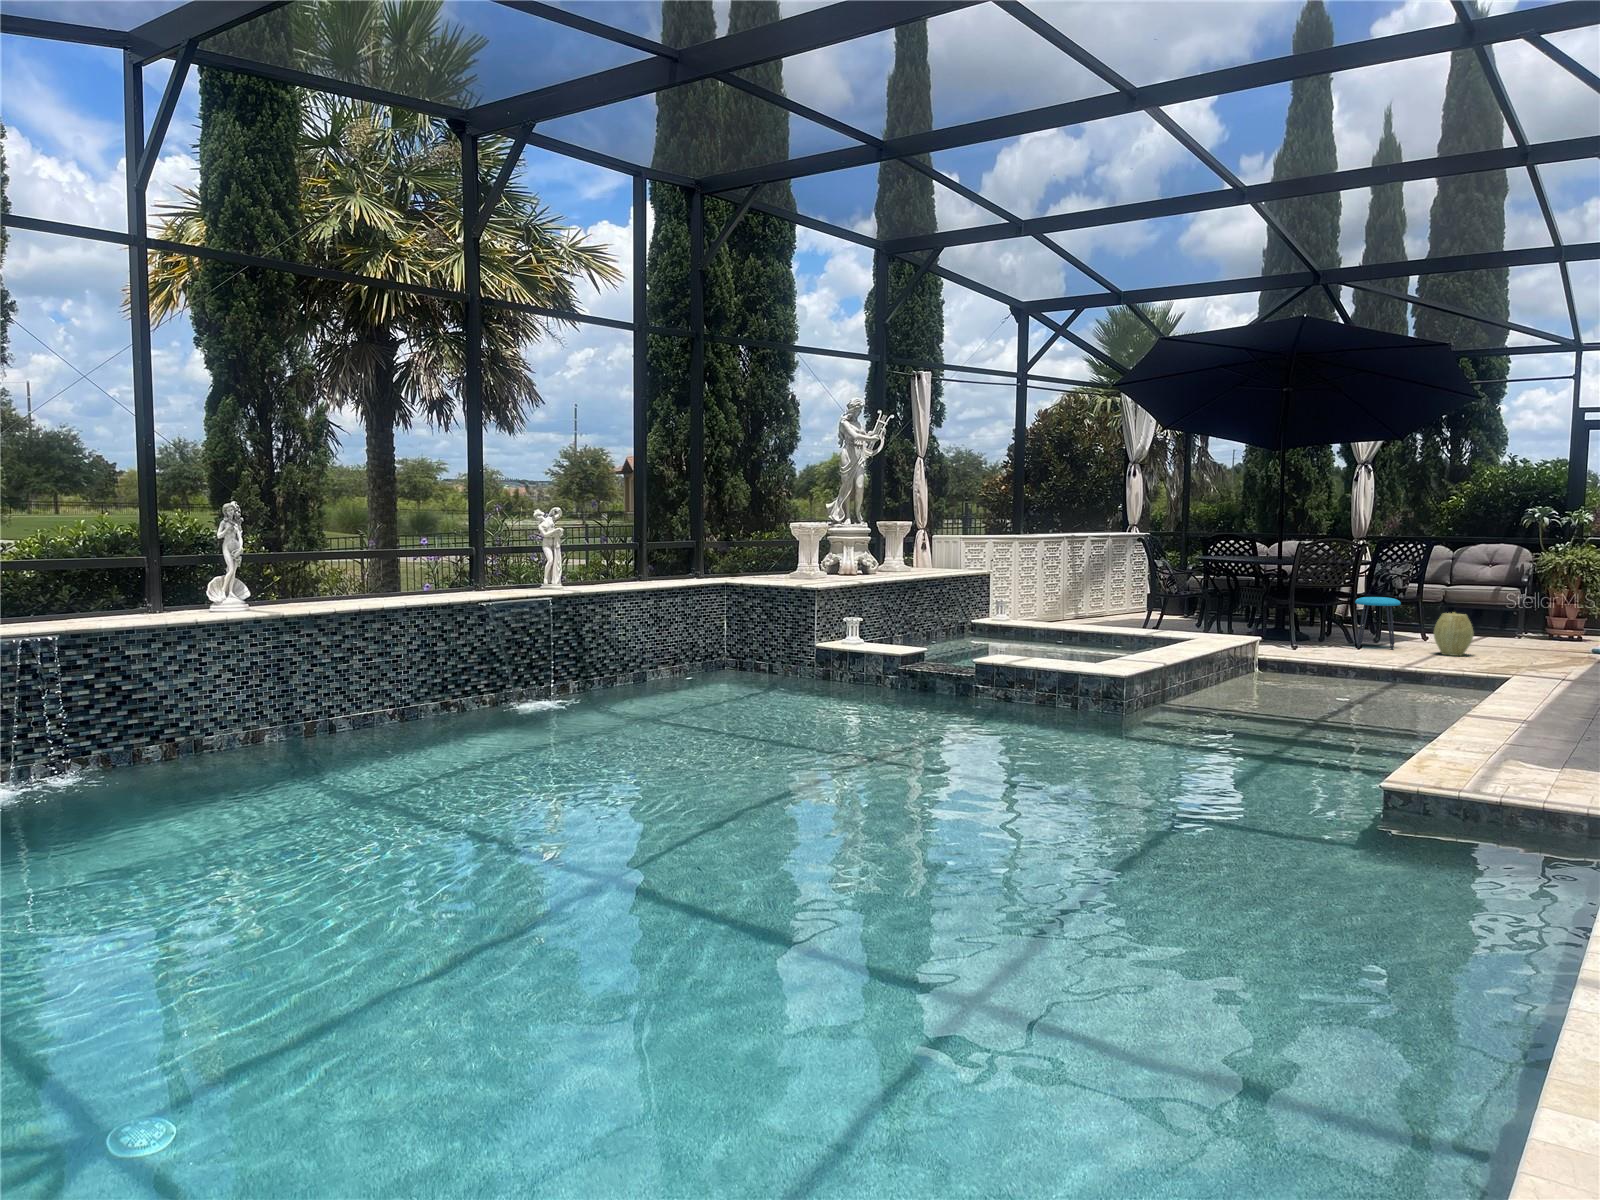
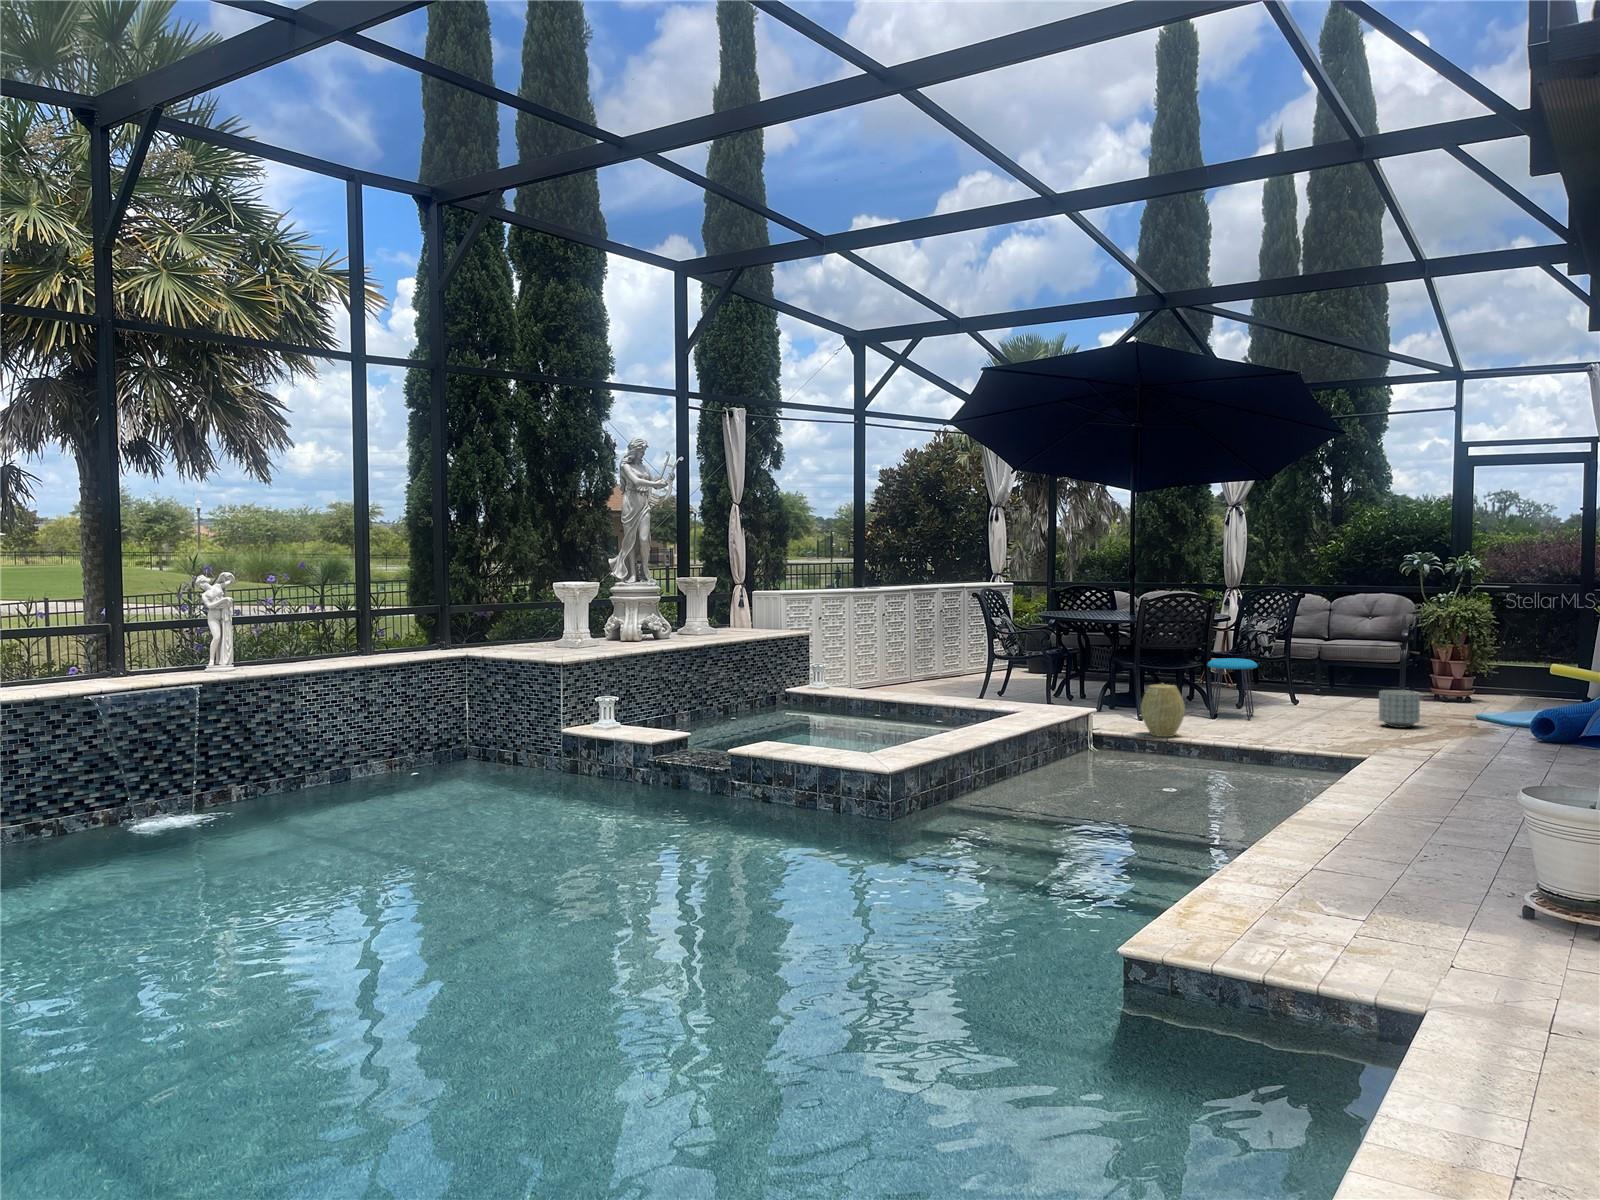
woven basket: present [1434,612,1474,656] -> present [1141,683,1185,737]
planter: none [1509,626,1548,657] -> present [1379,690,1420,728]

